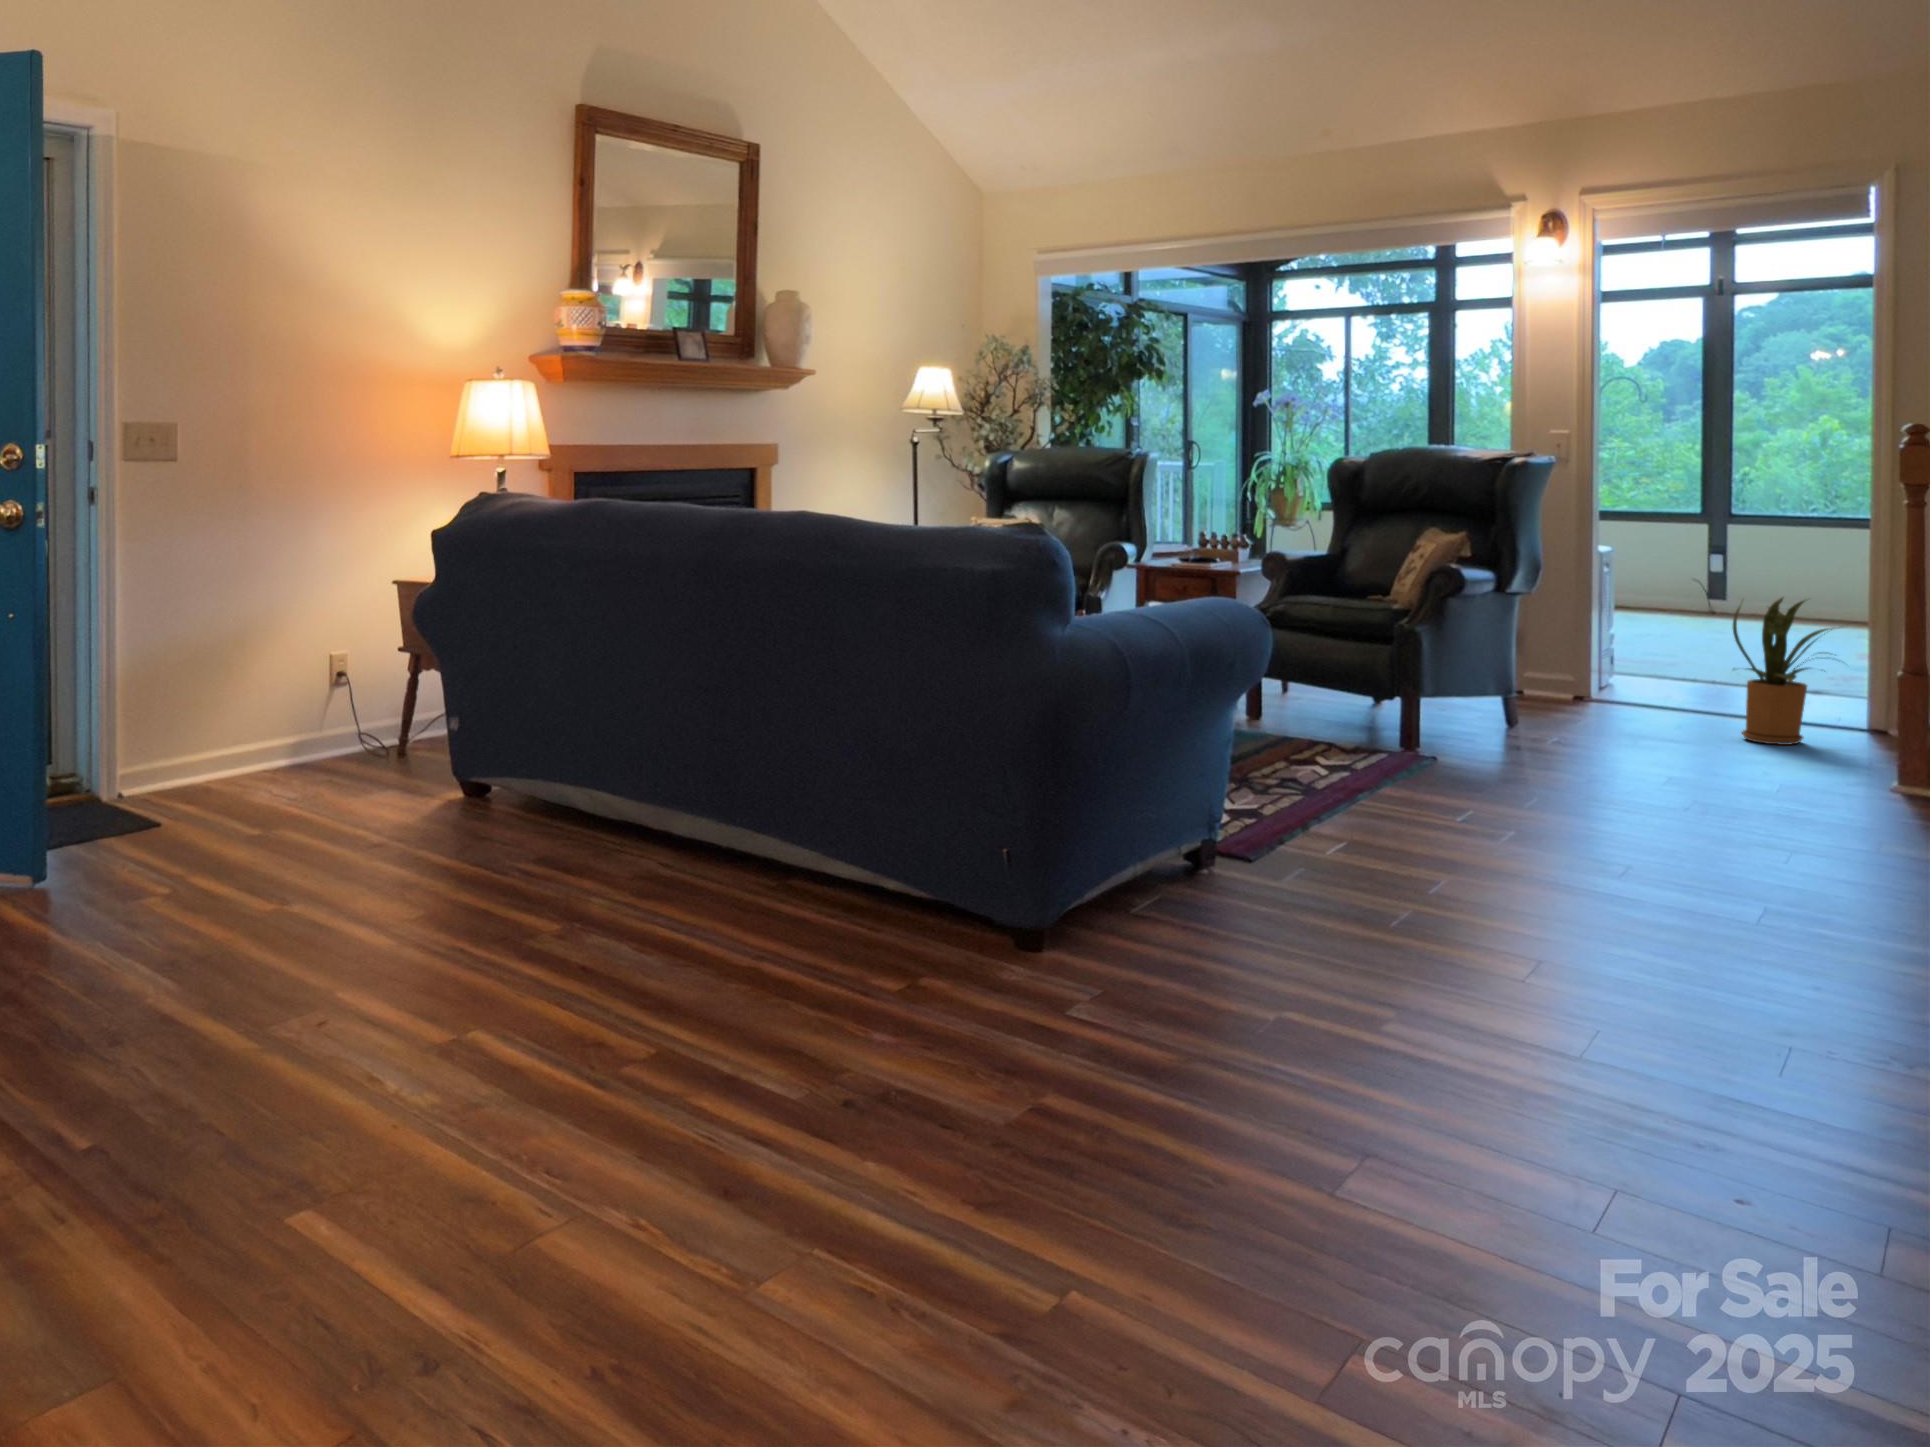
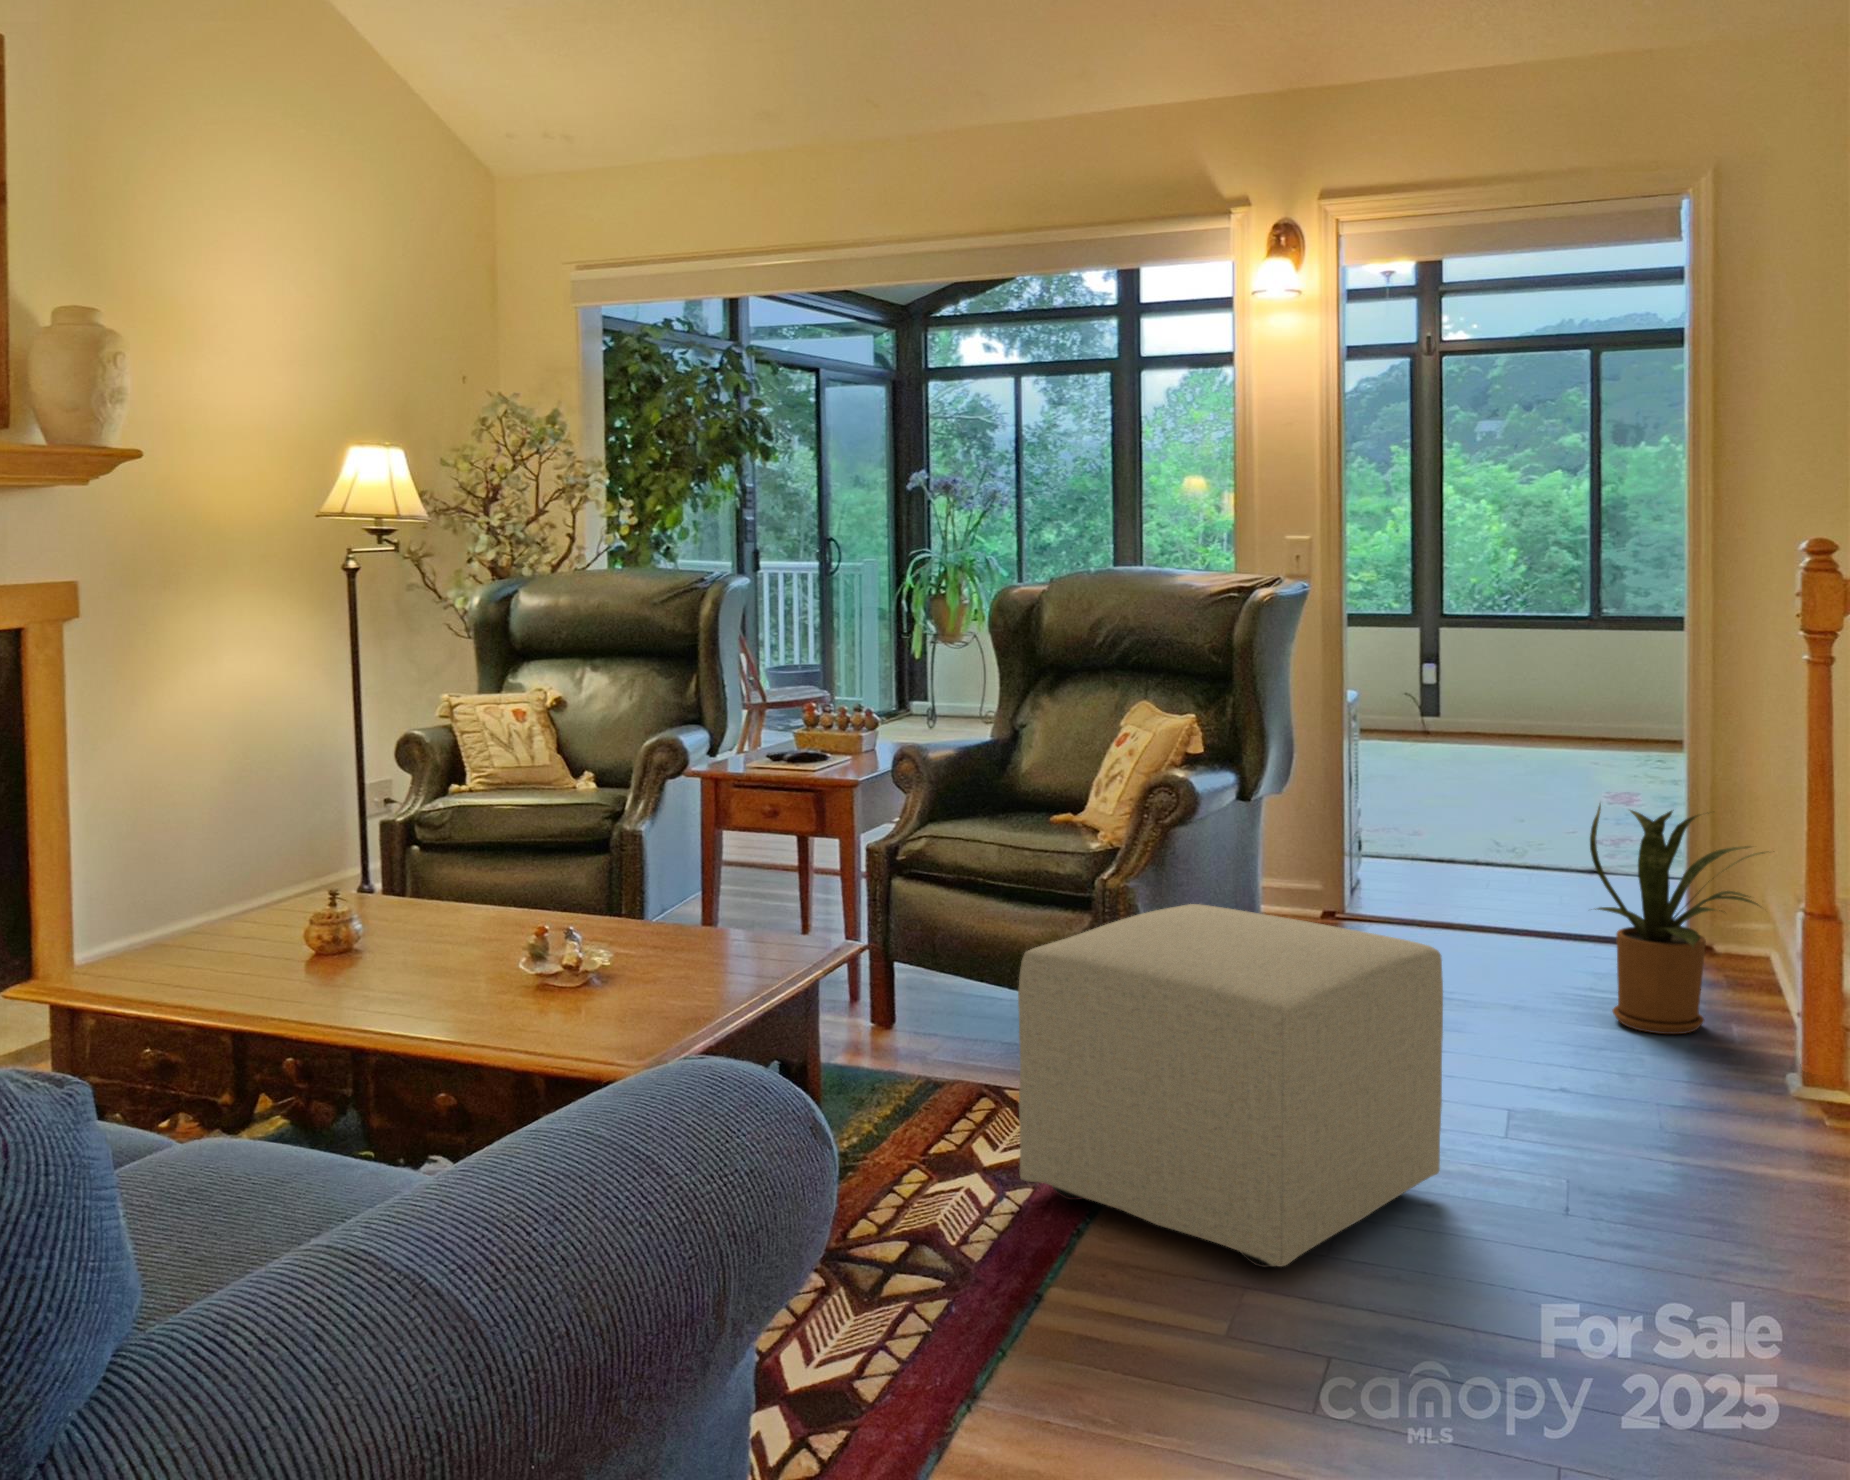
ottoman: none [1347,629,1601,800] -> present [1018,904,1443,1267]

